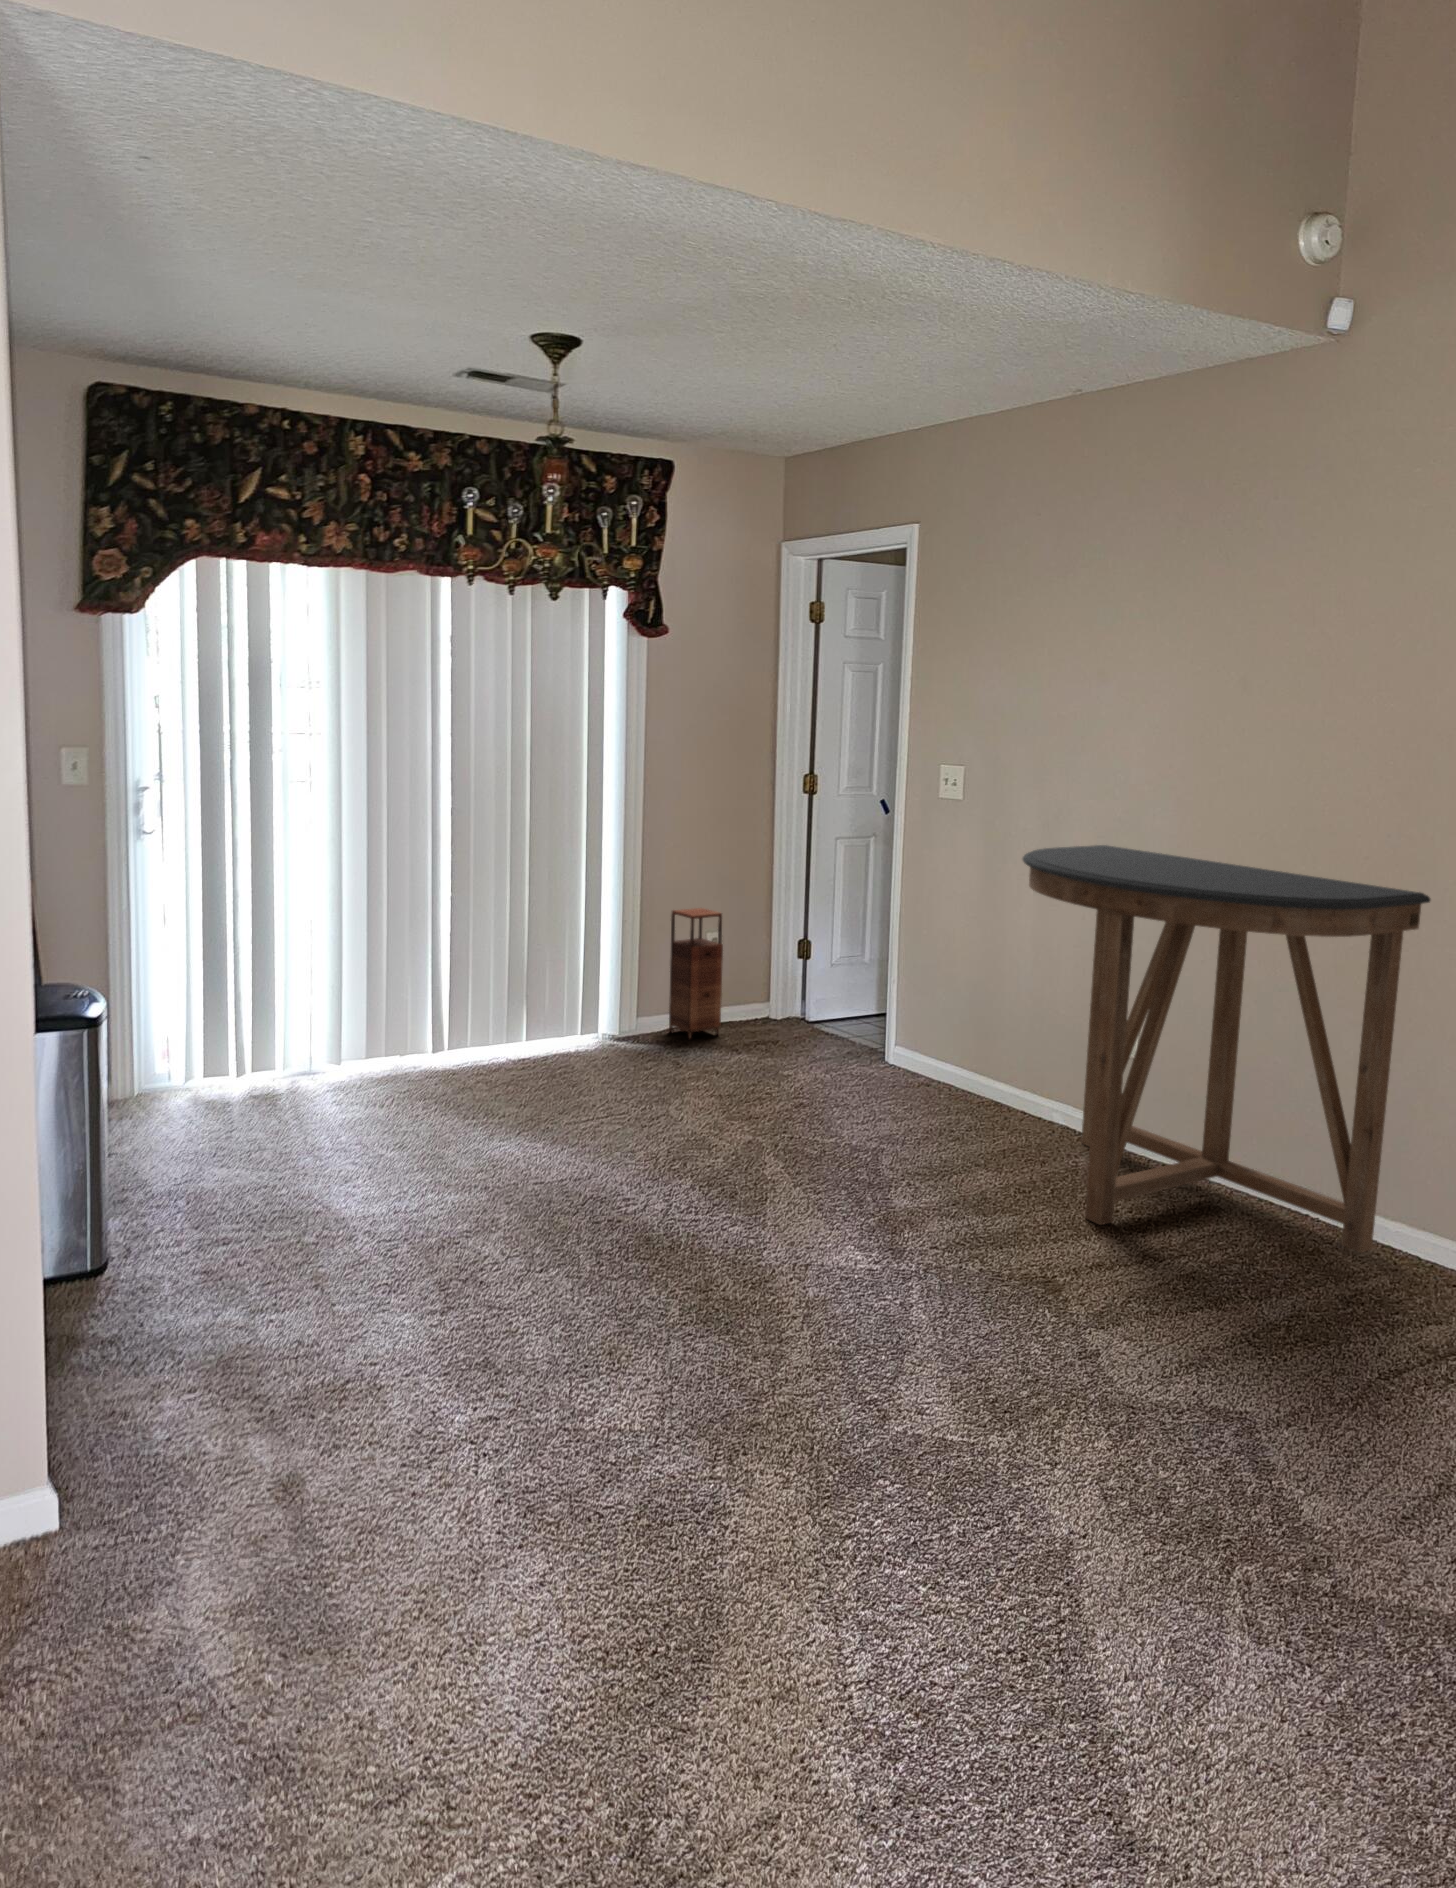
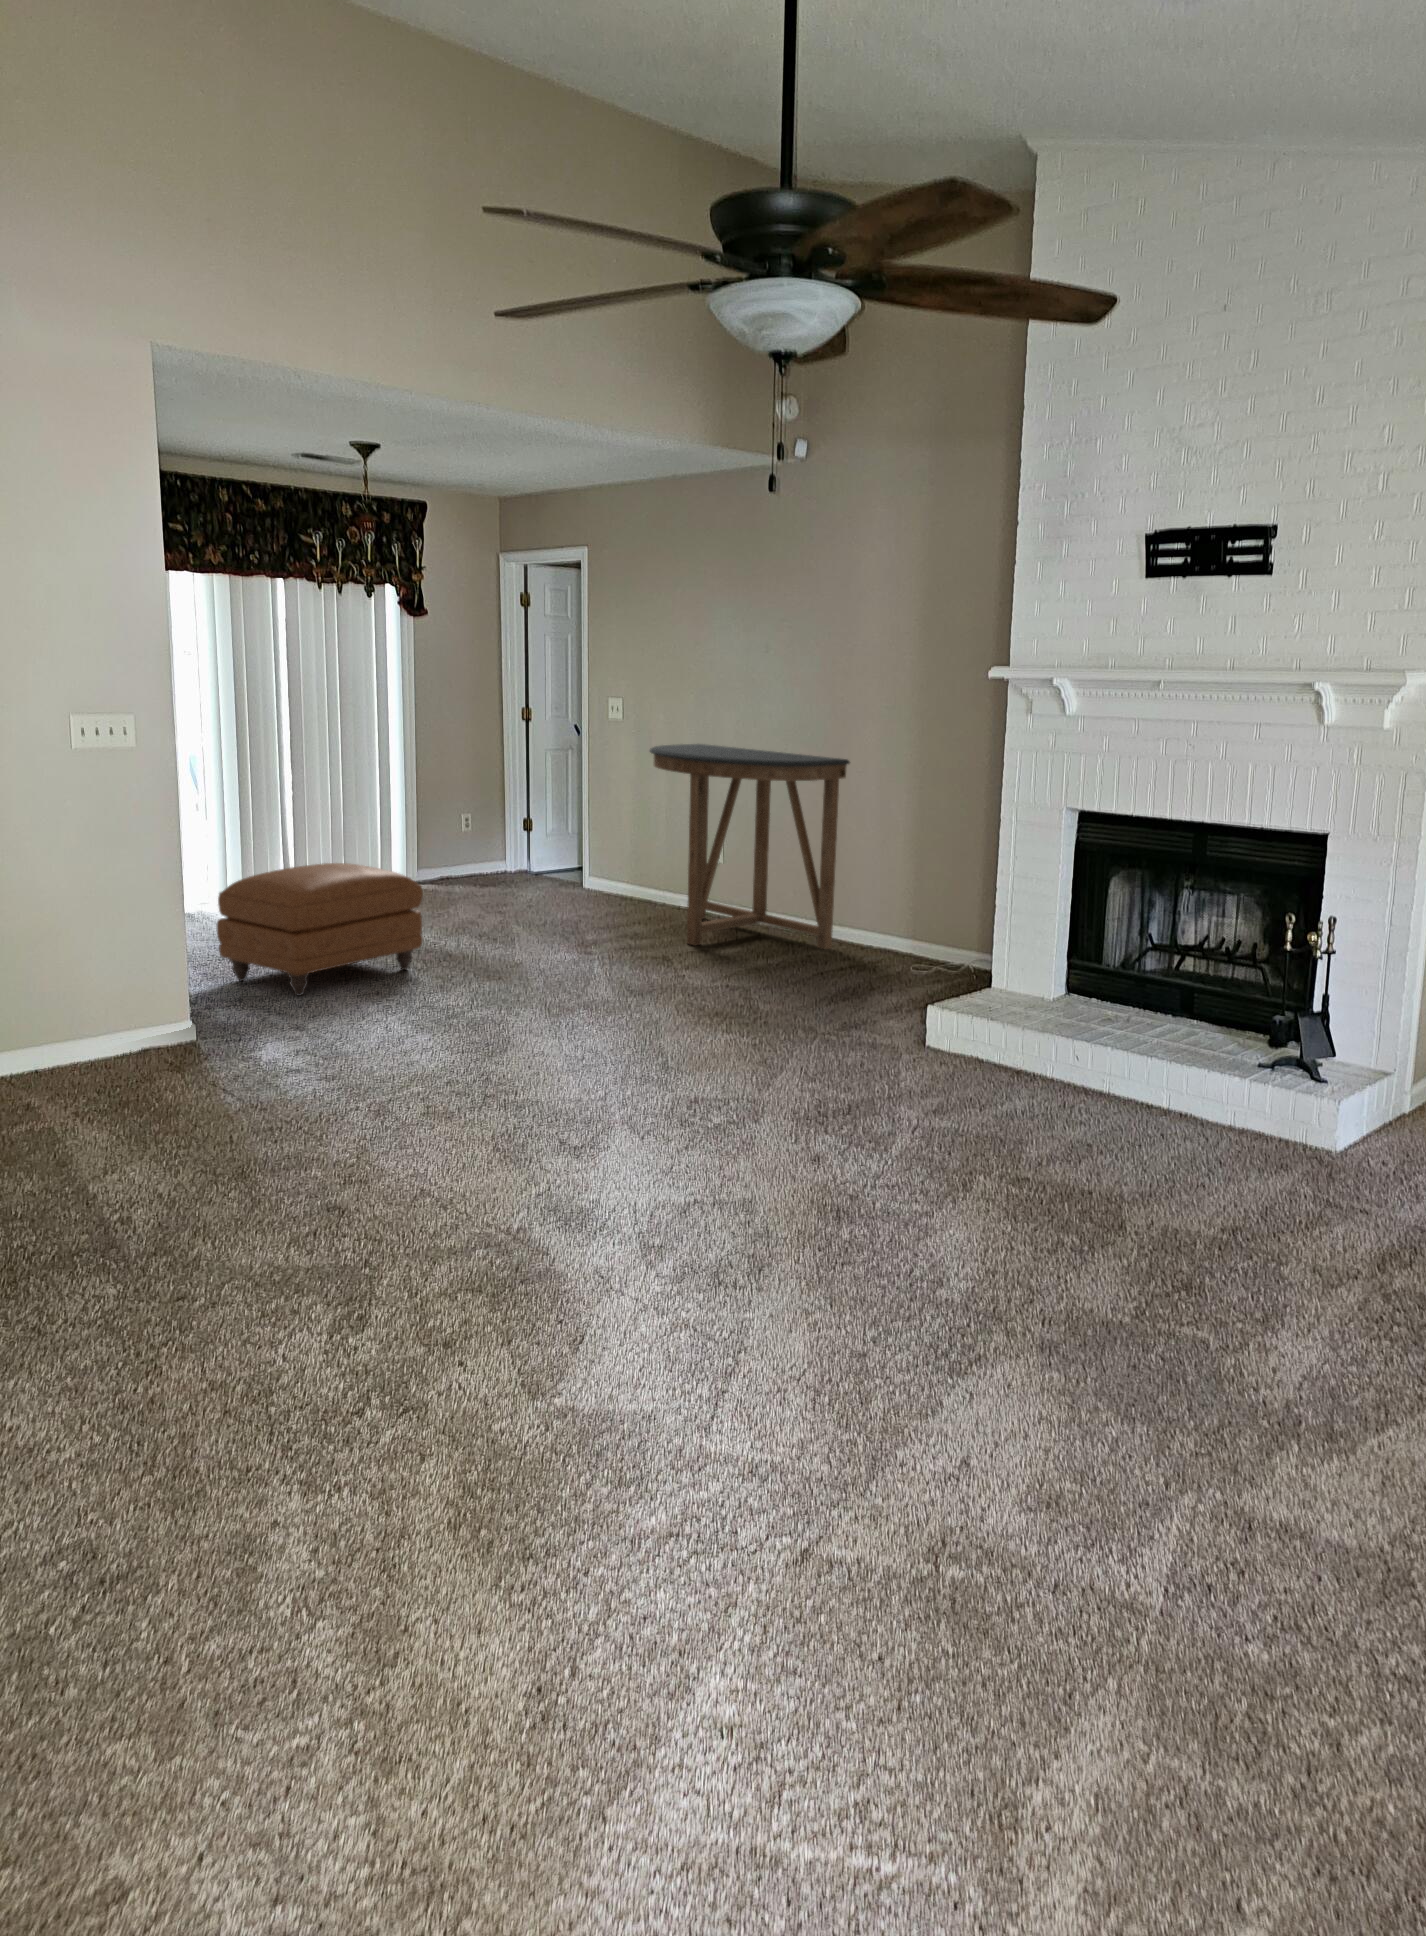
storage cabinet: present [669,908,723,1039] -> none [438,797,474,882]
ottoman: none [233,1059,604,1337] -> present [217,863,423,996]

